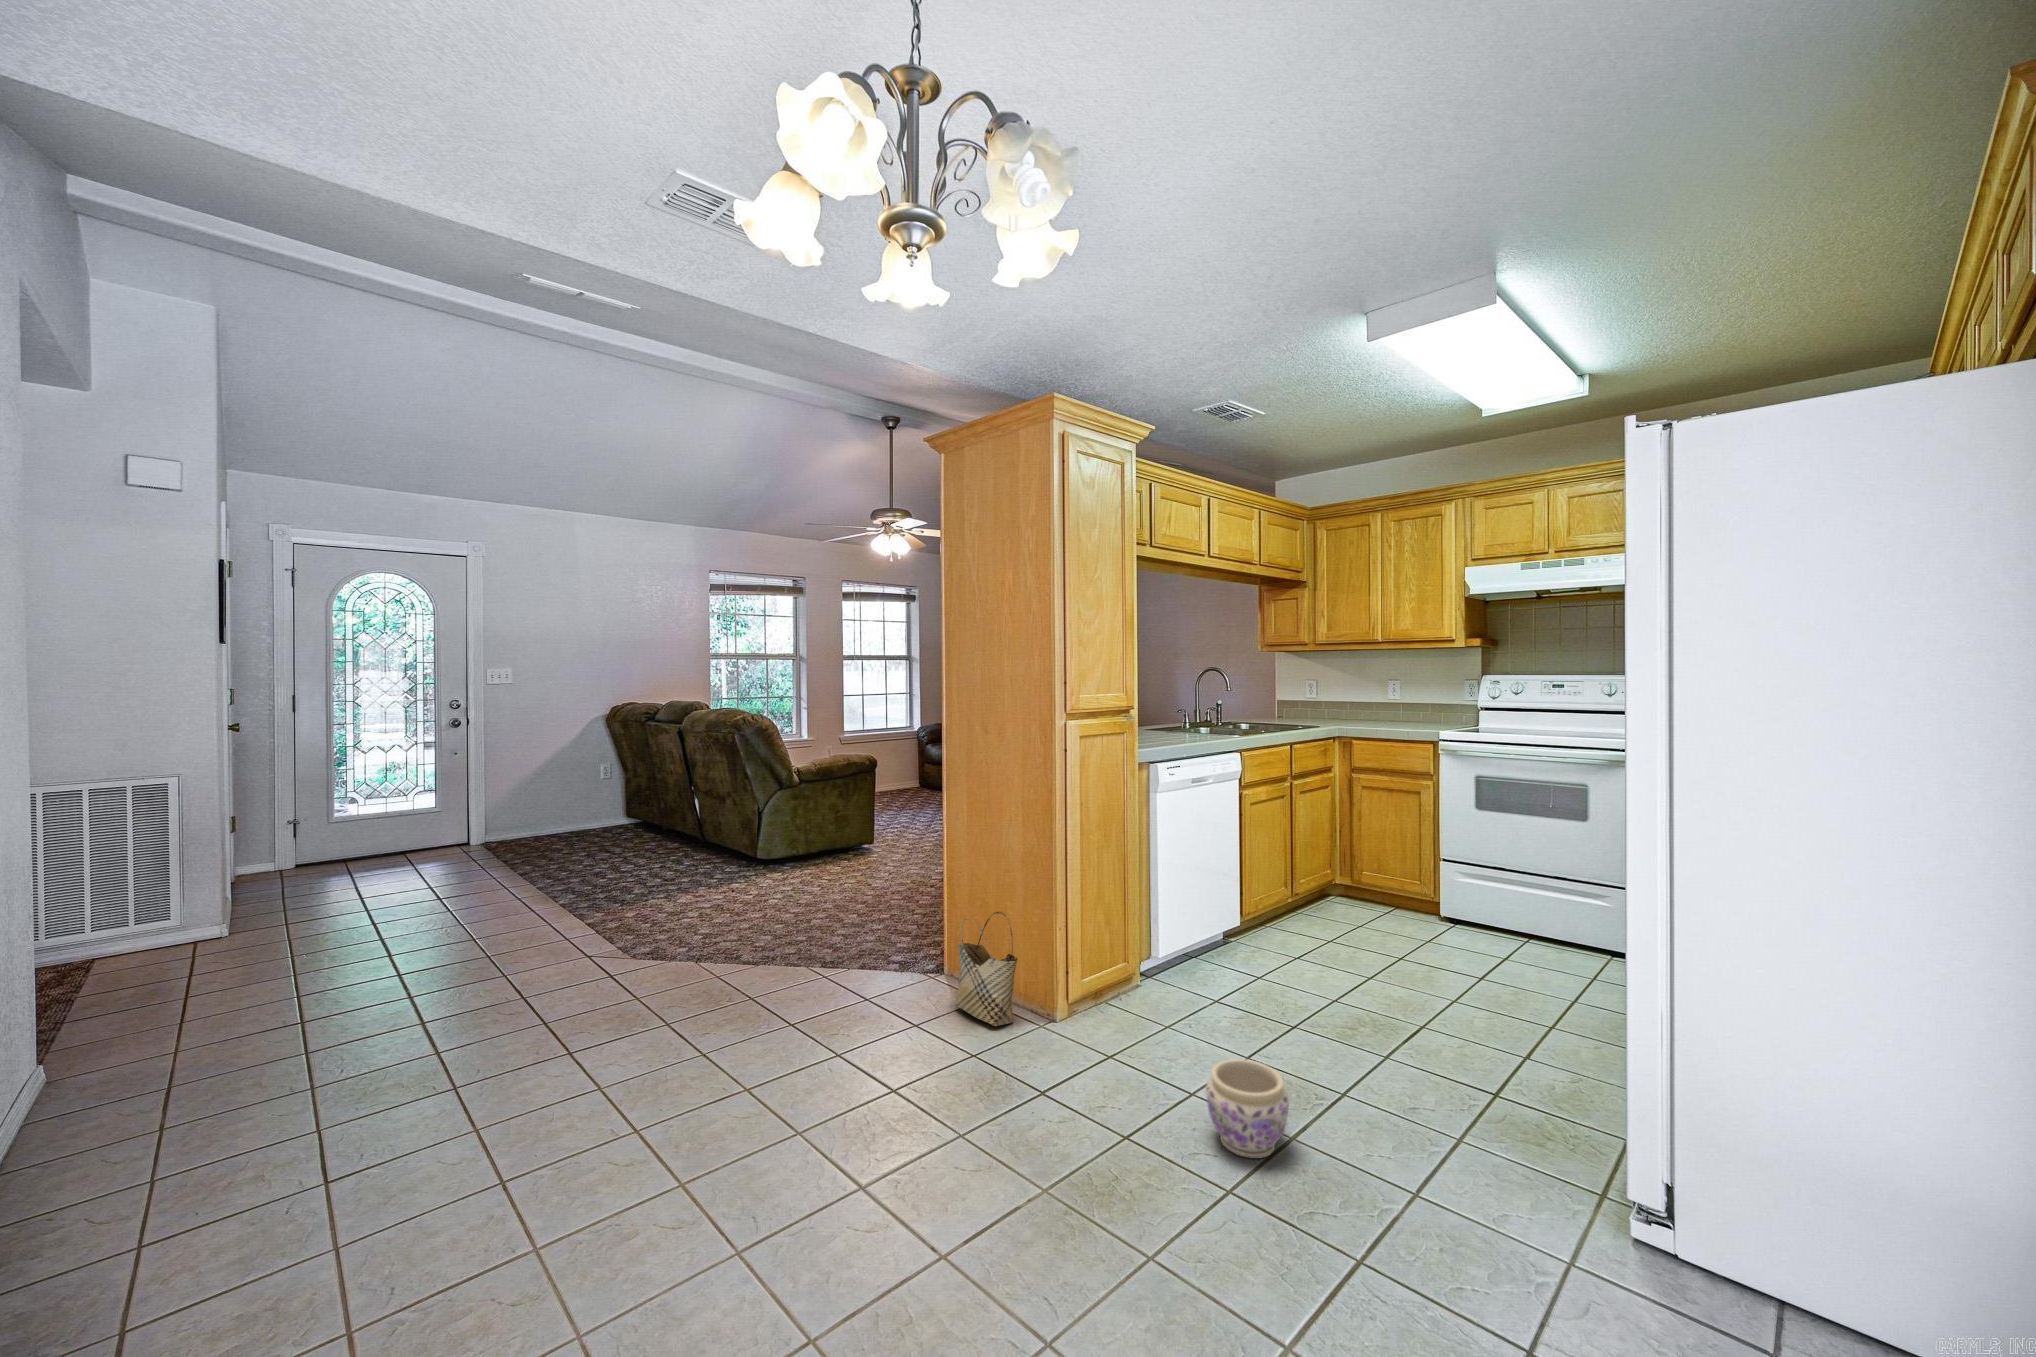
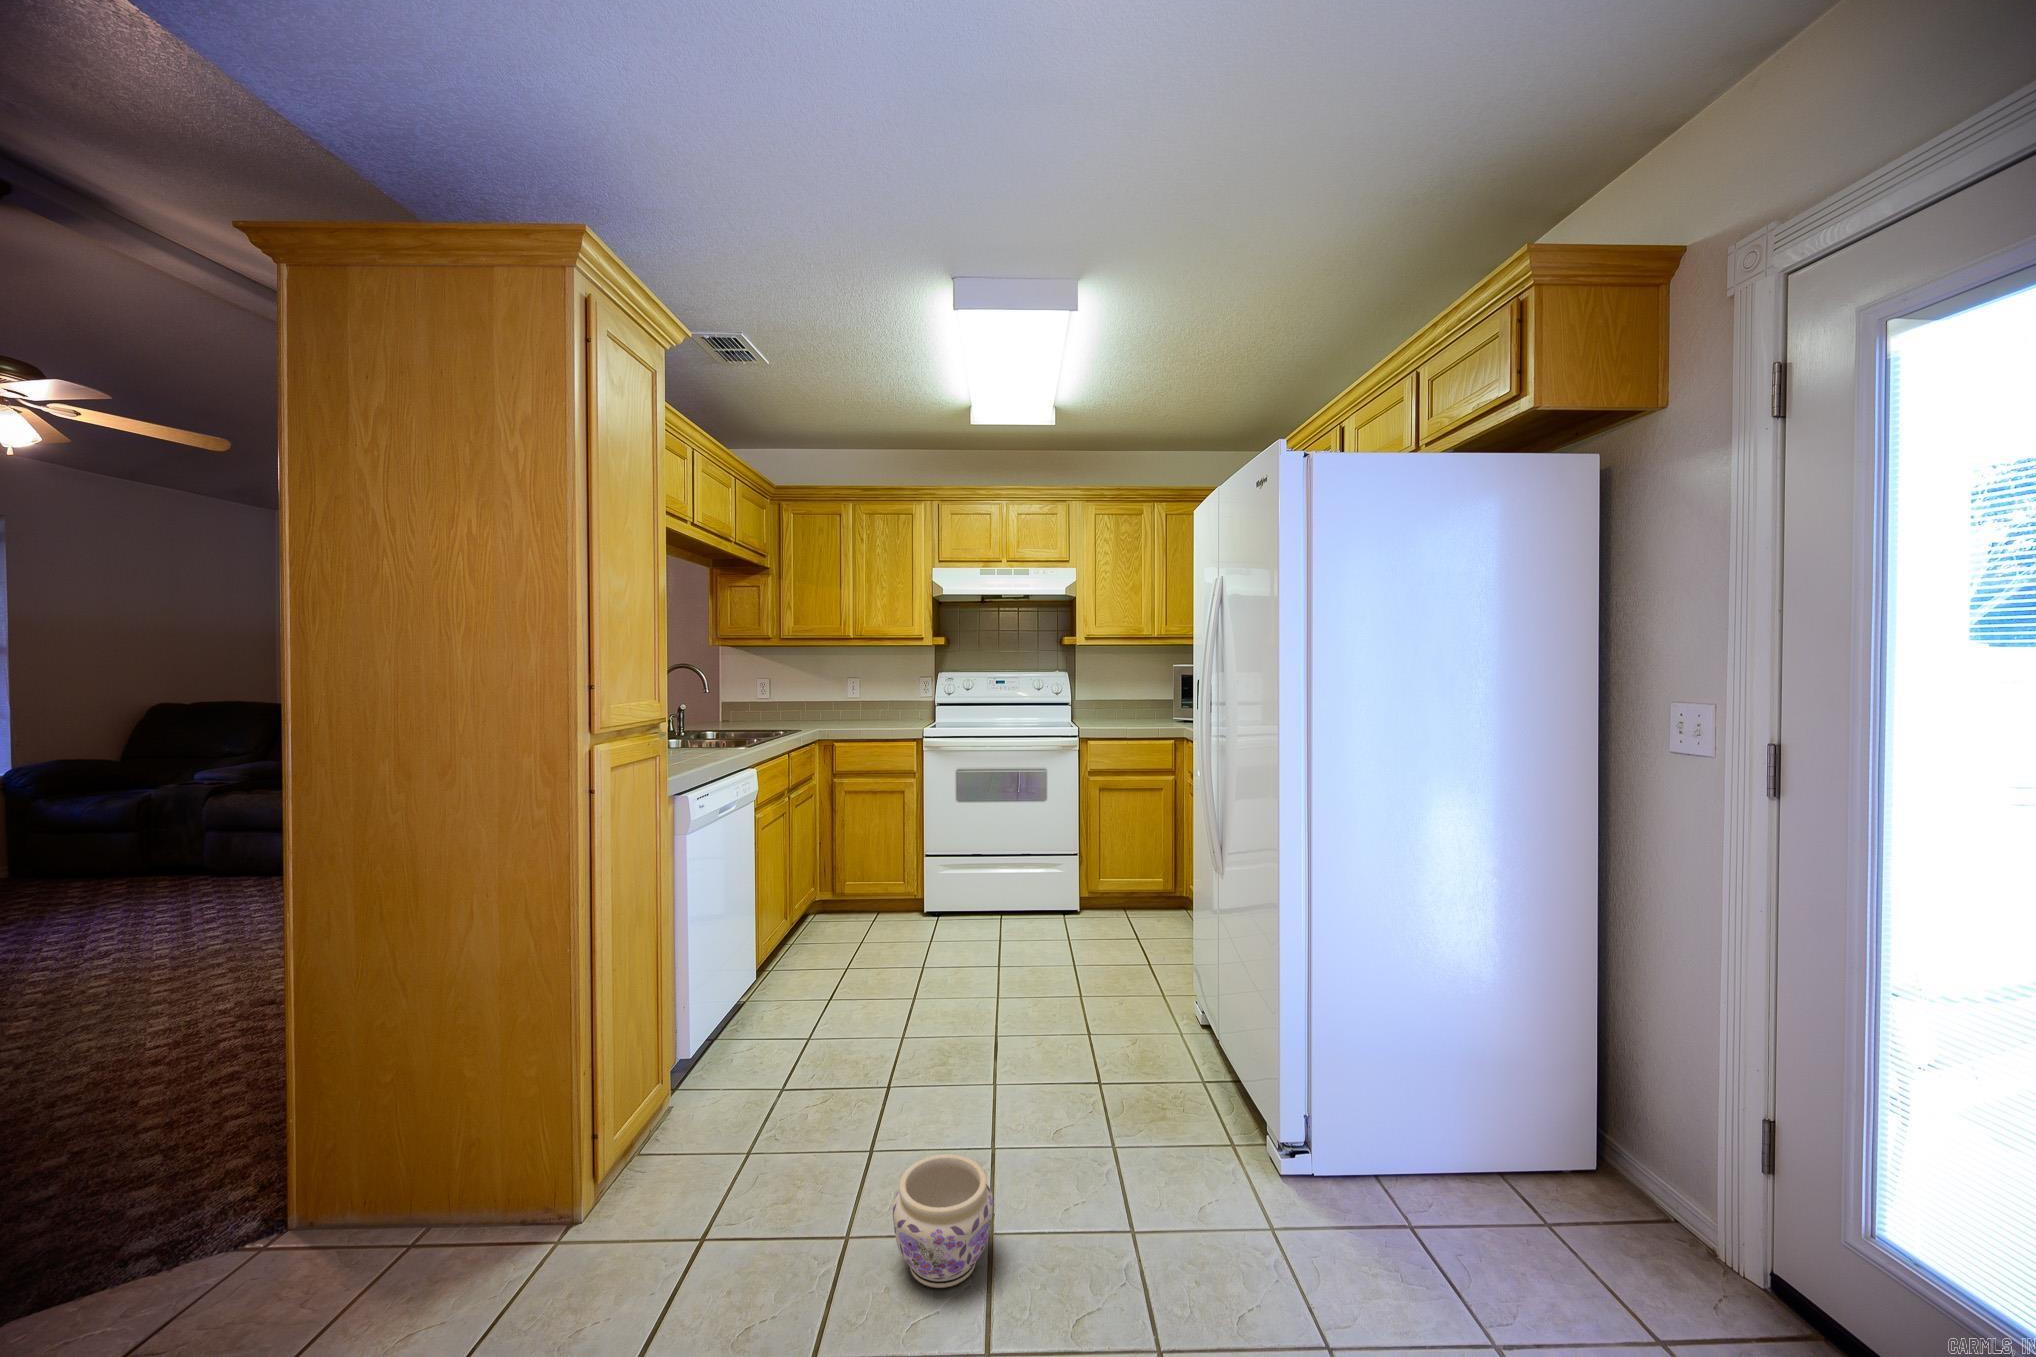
woven basket: present [955,912,1018,1026] -> none [353,1083,507,1294]

